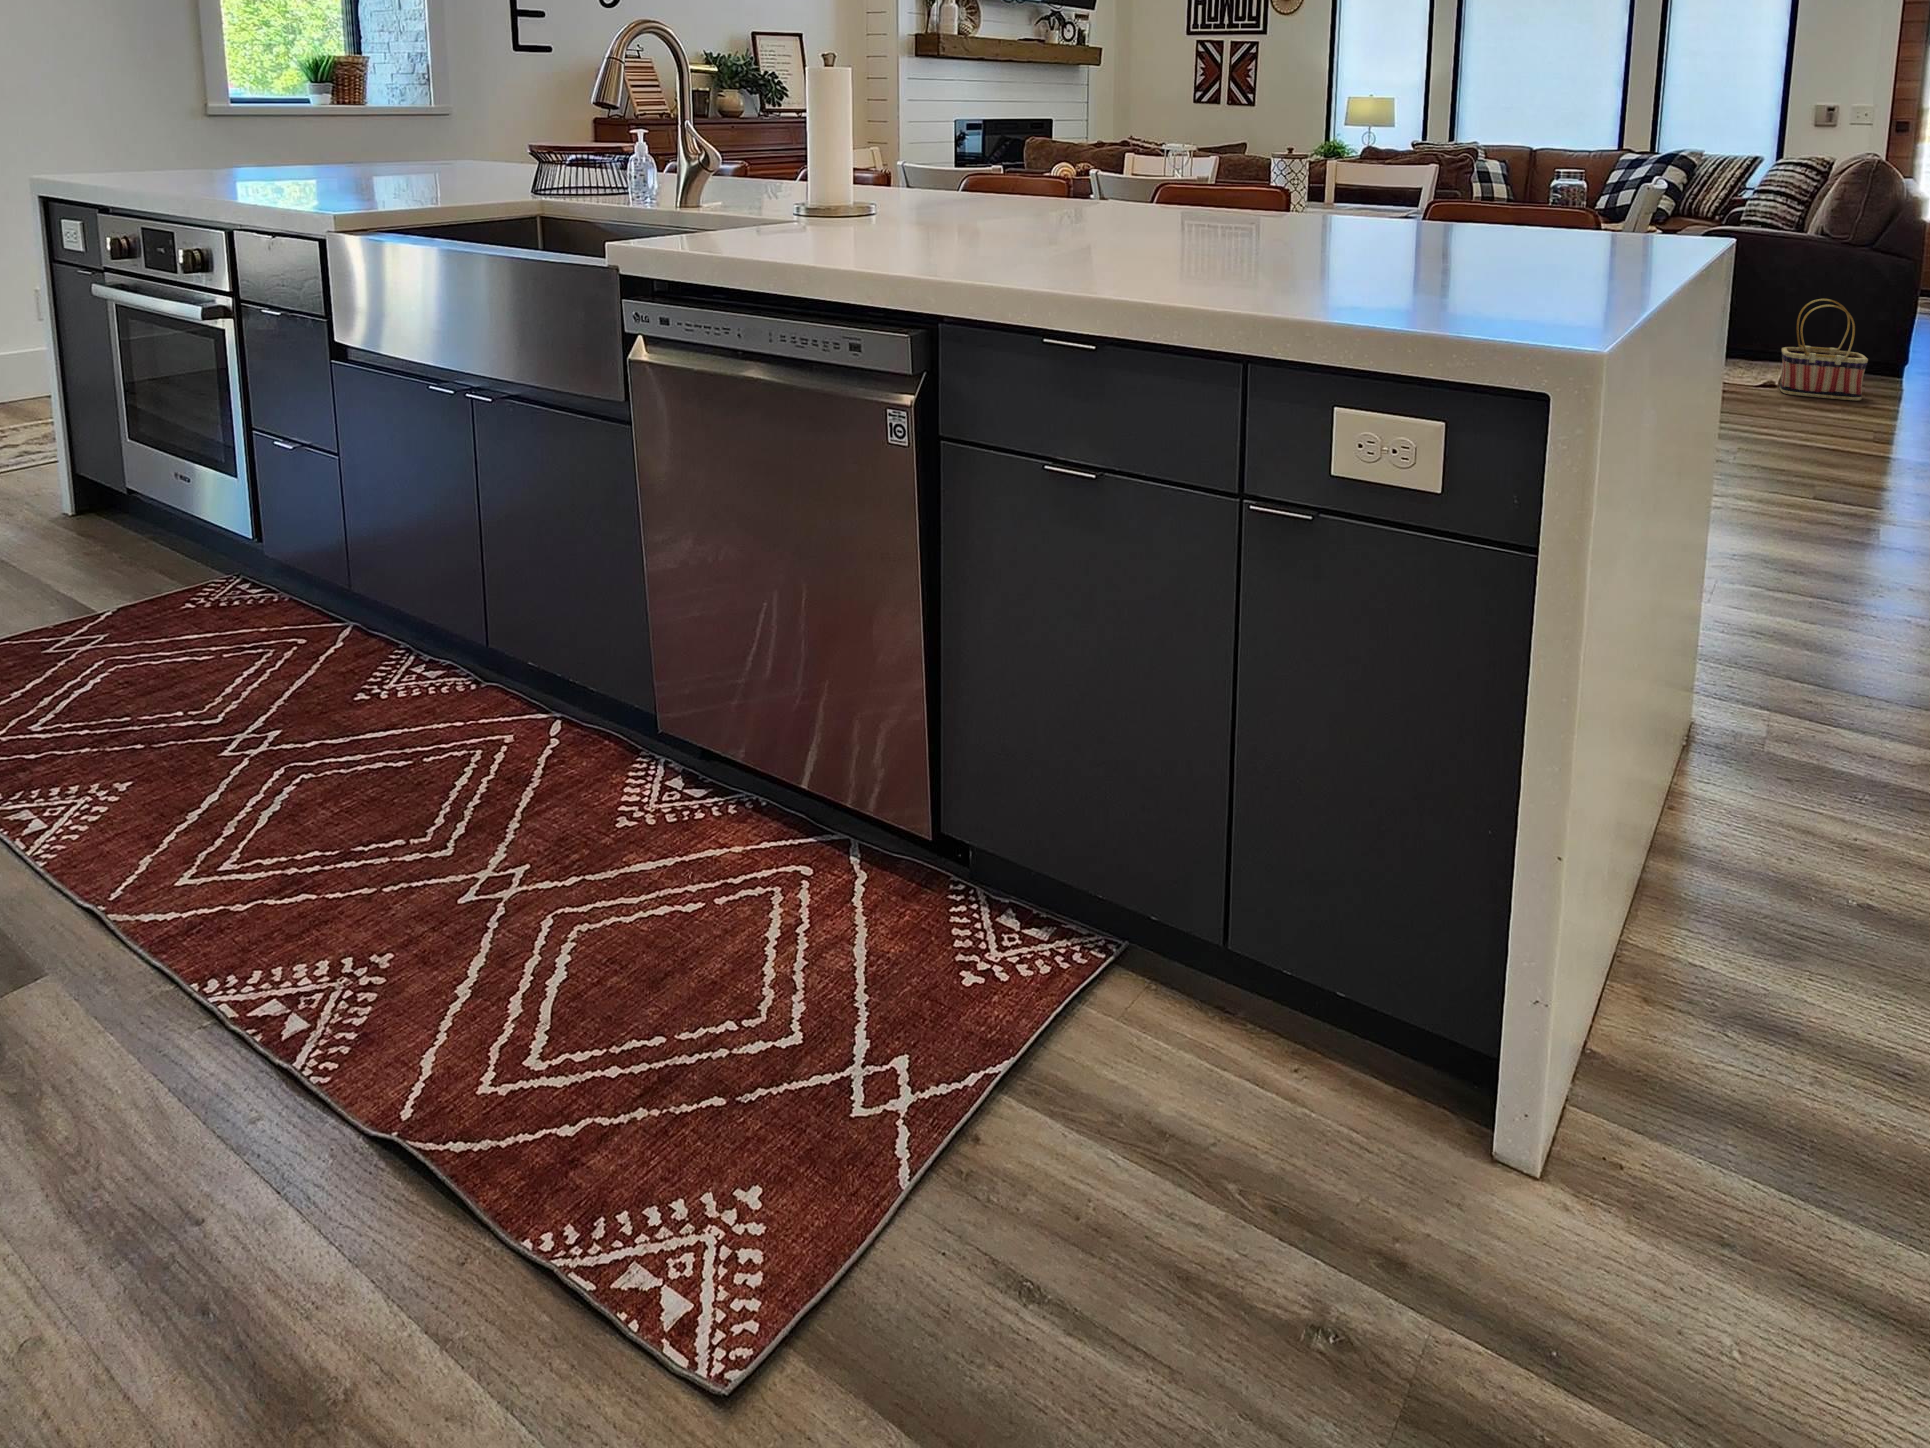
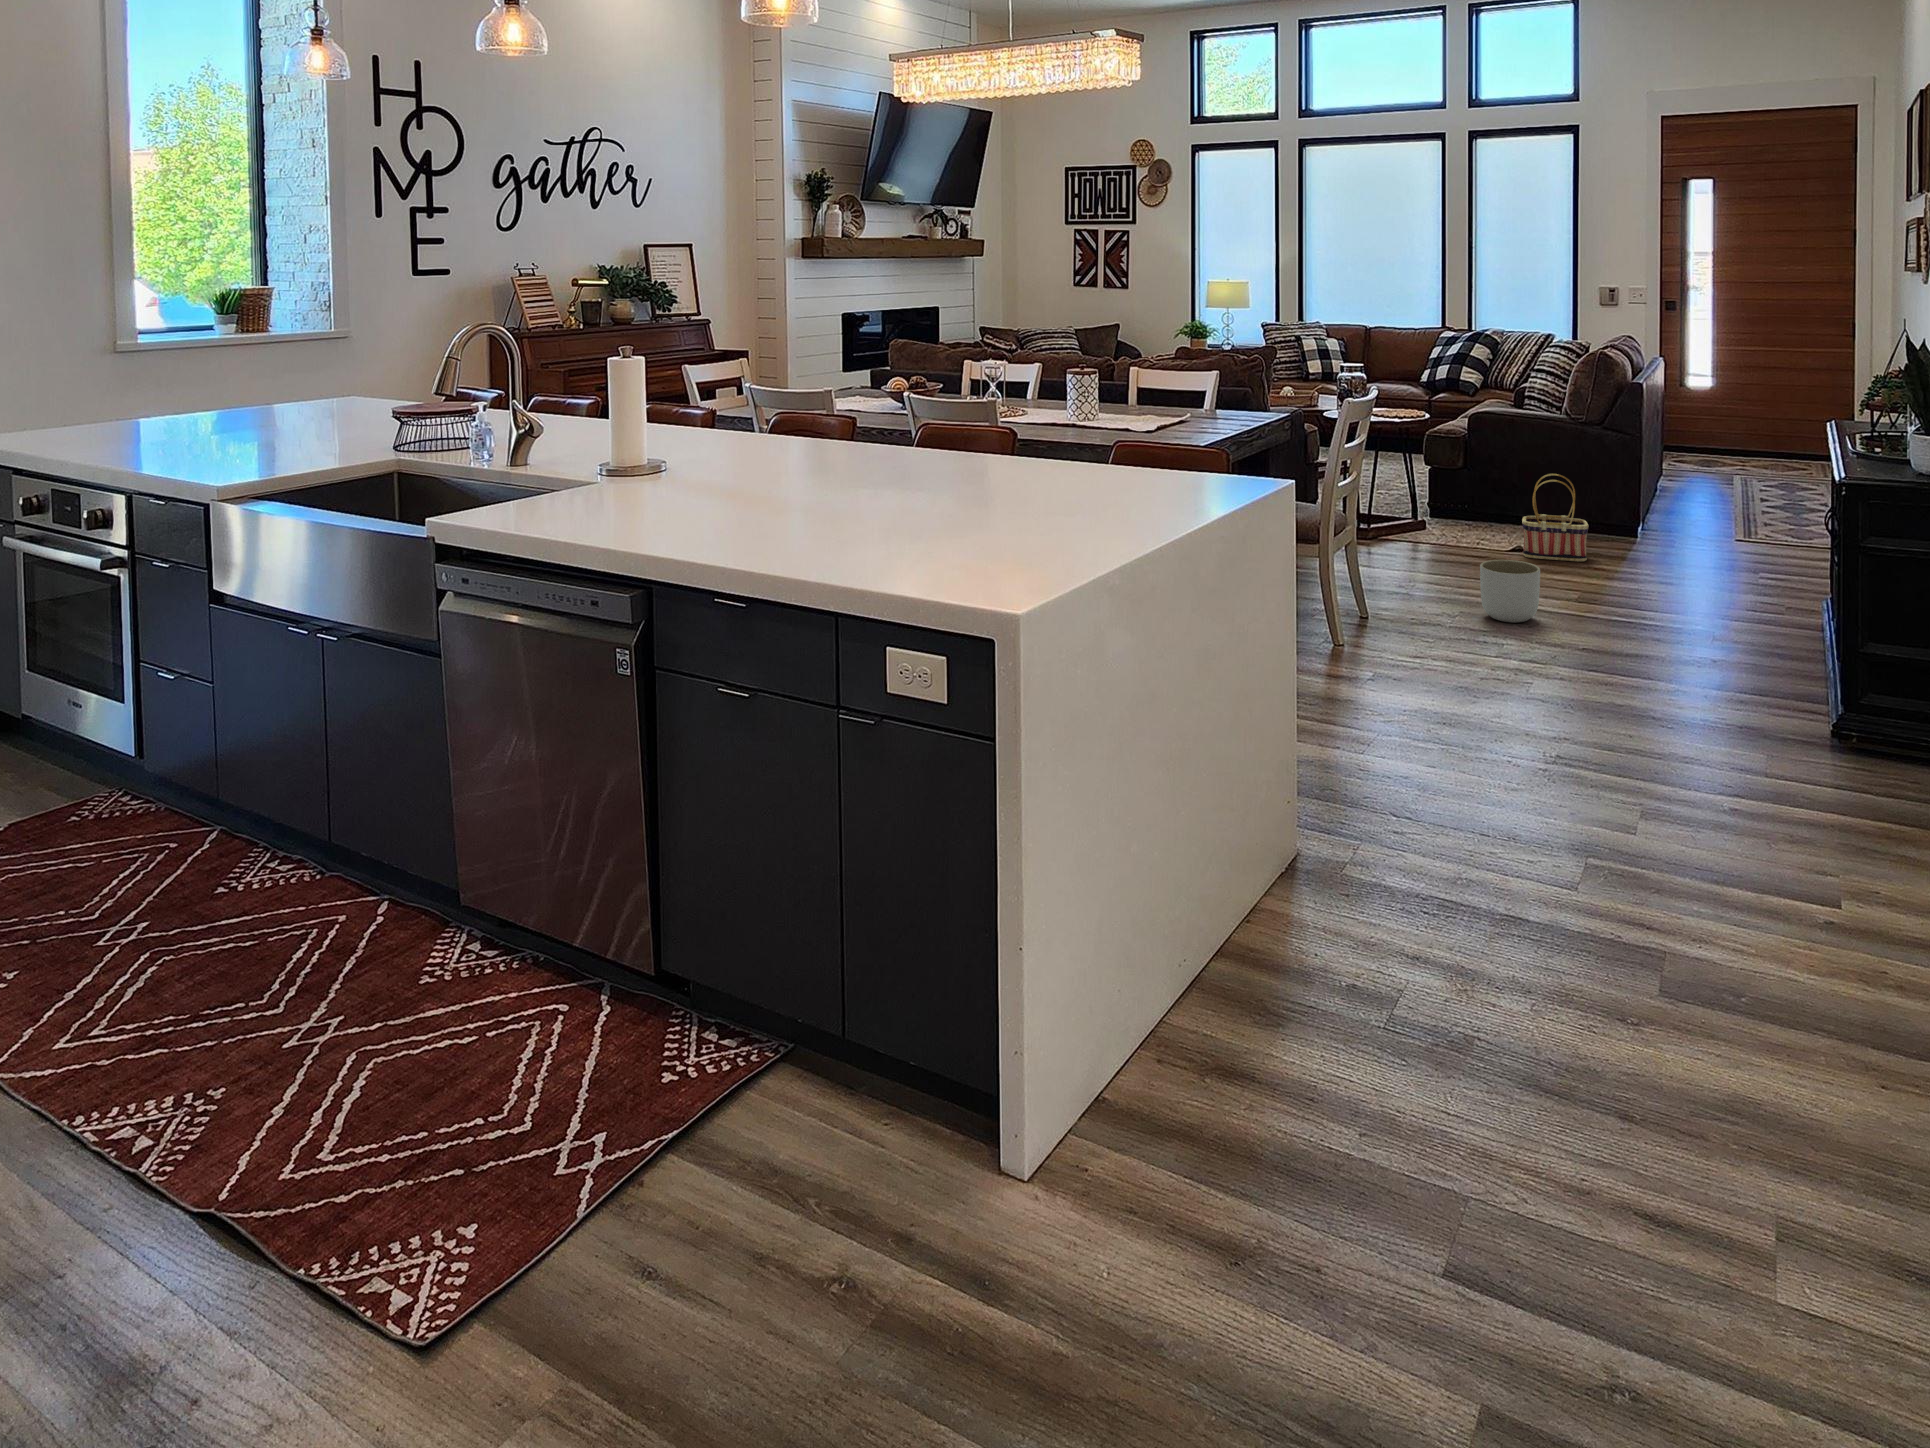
planter: none [1771,389,1852,463] -> present [1480,560,1540,623]

